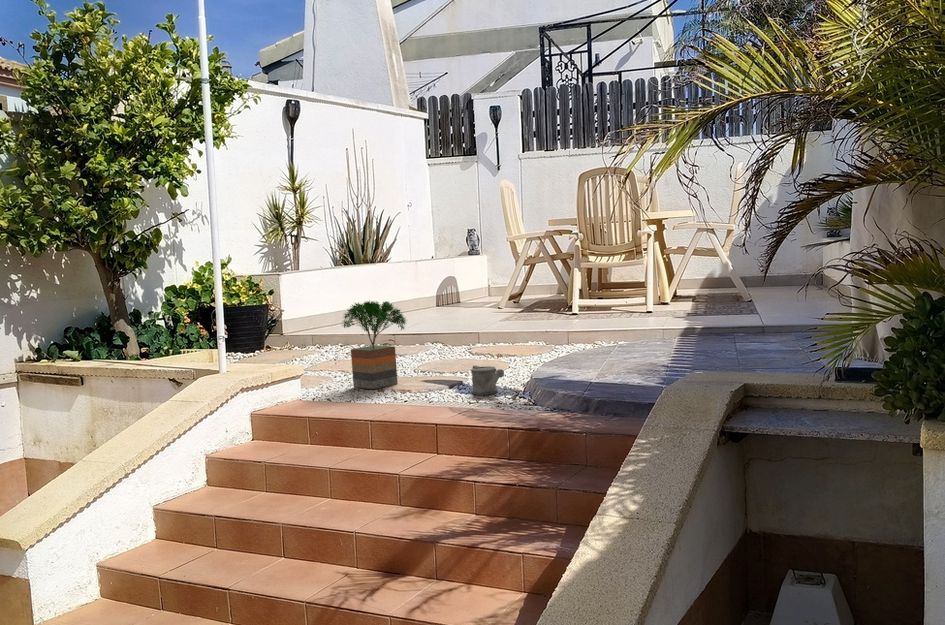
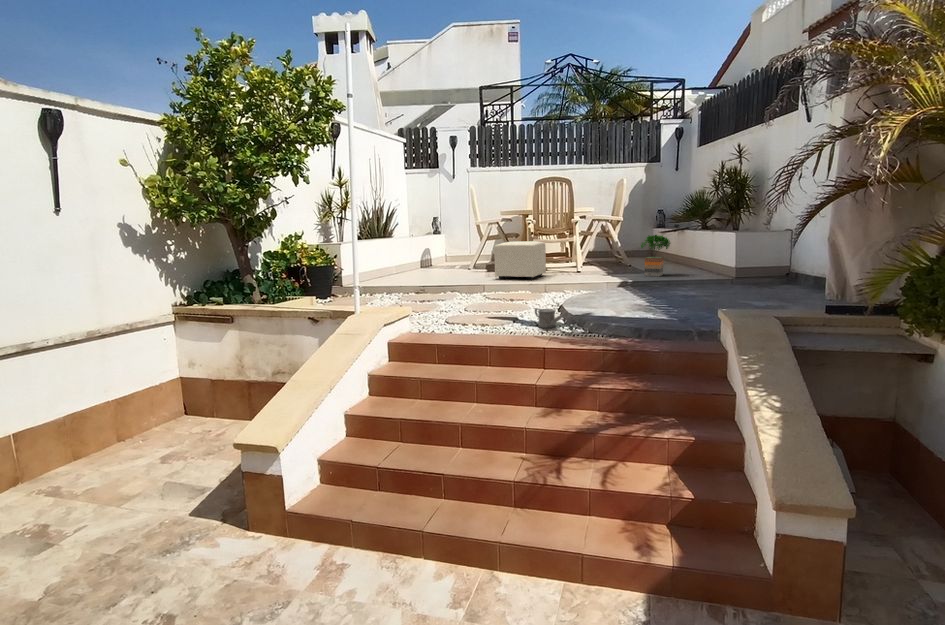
ottoman: none [504,264,592,323] -> present [494,241,546,279]
potted tree: present [344,301,406,389] -> present [641,235,670,276]

